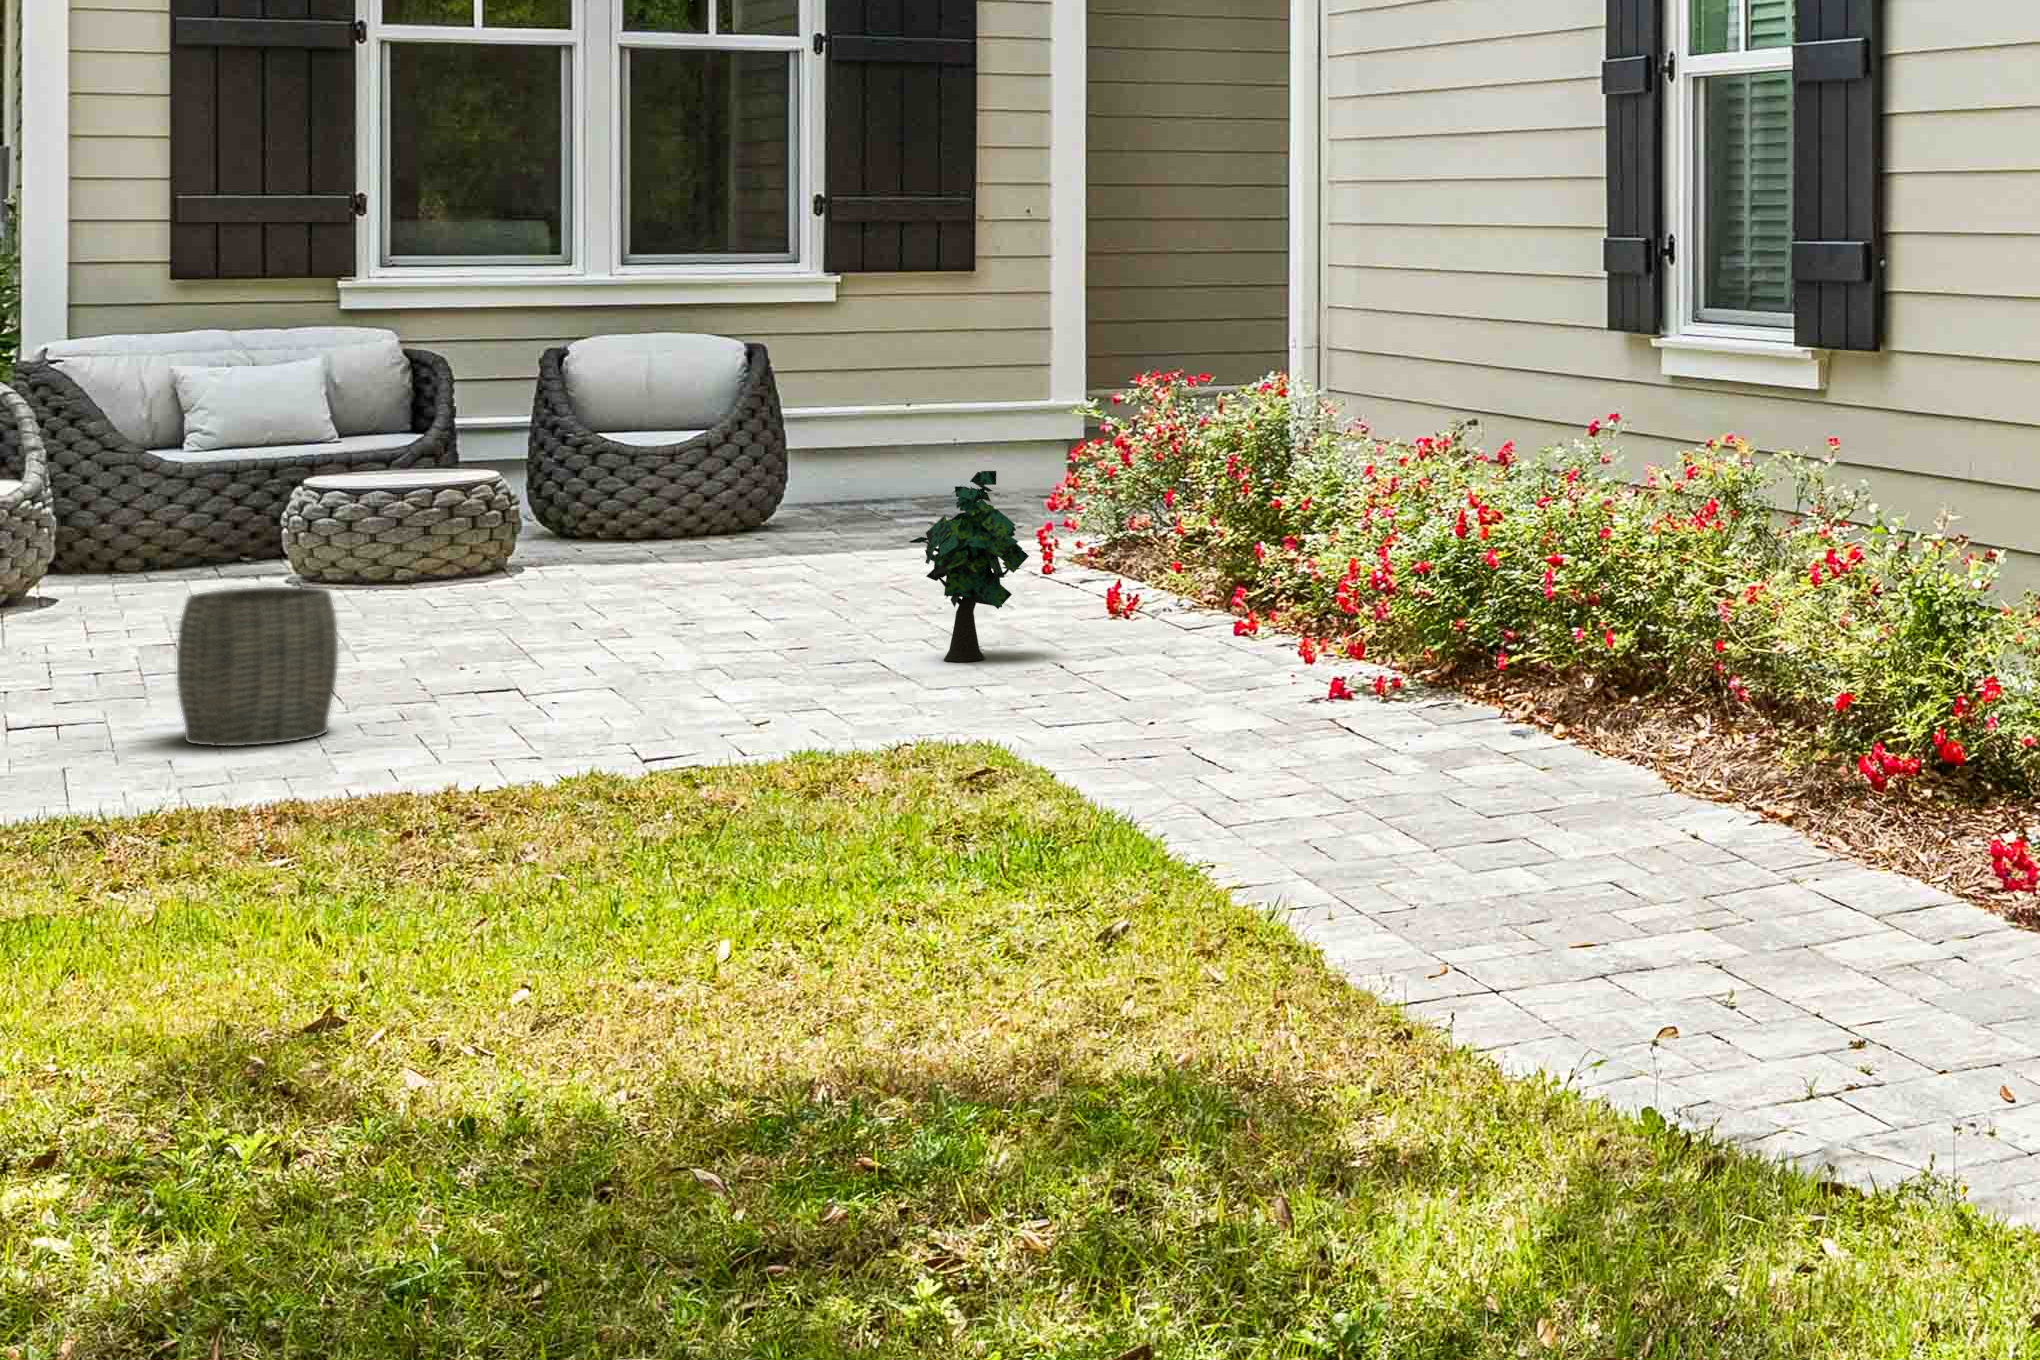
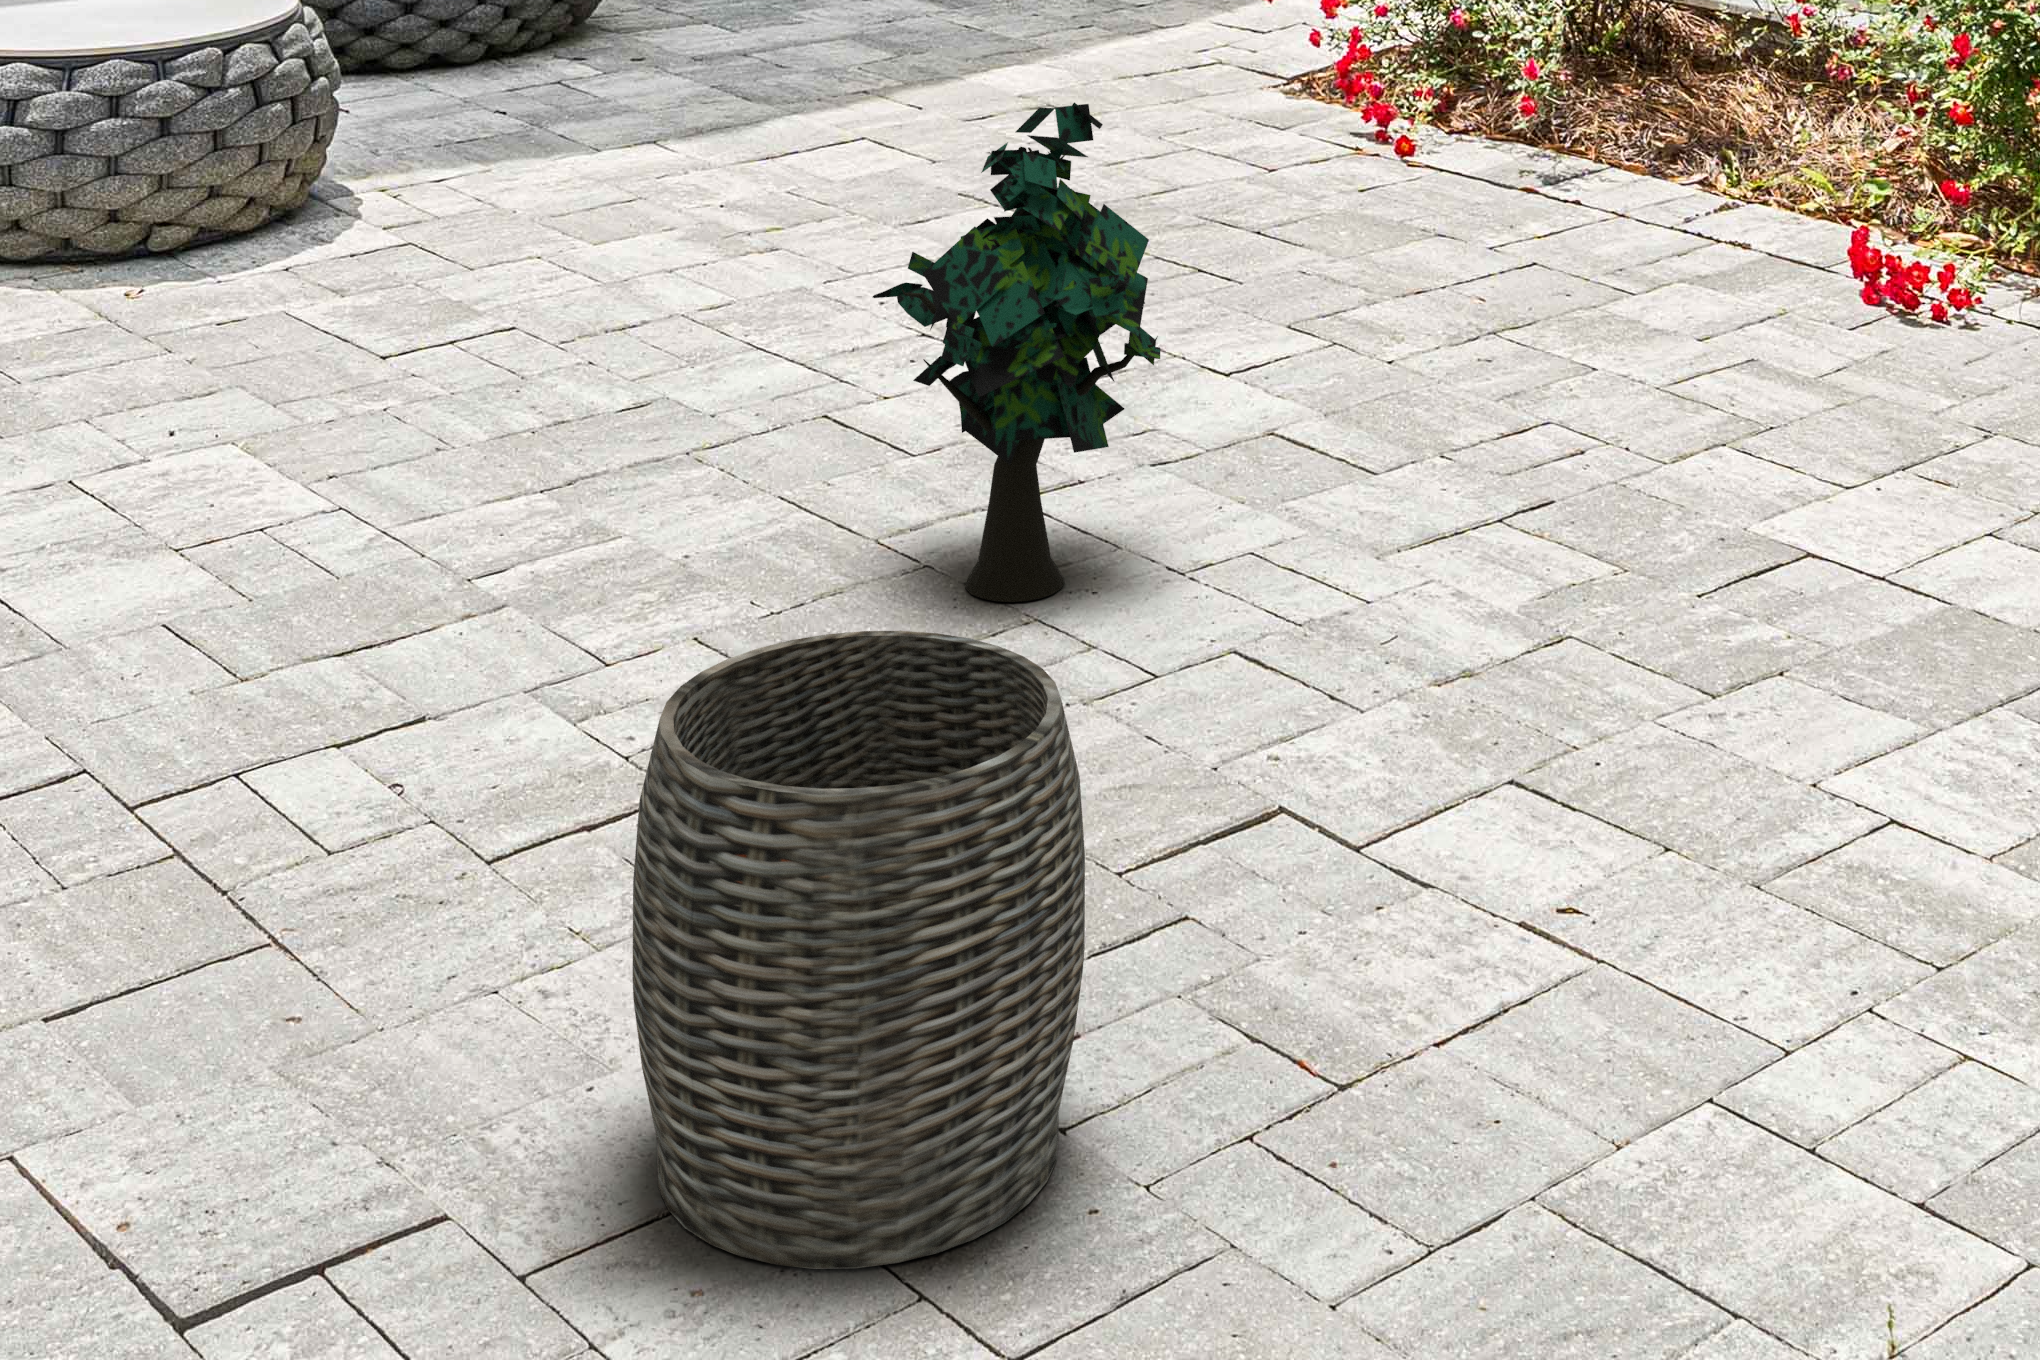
decorative plant: present [910,471,1029,662] -> present [873,102,1160,602]

